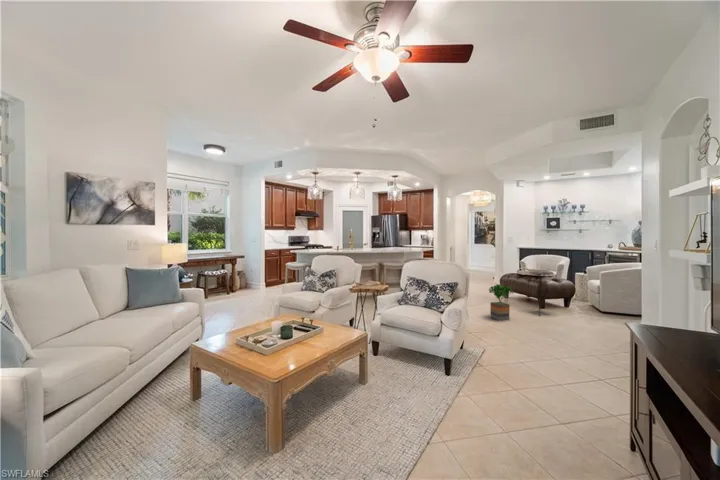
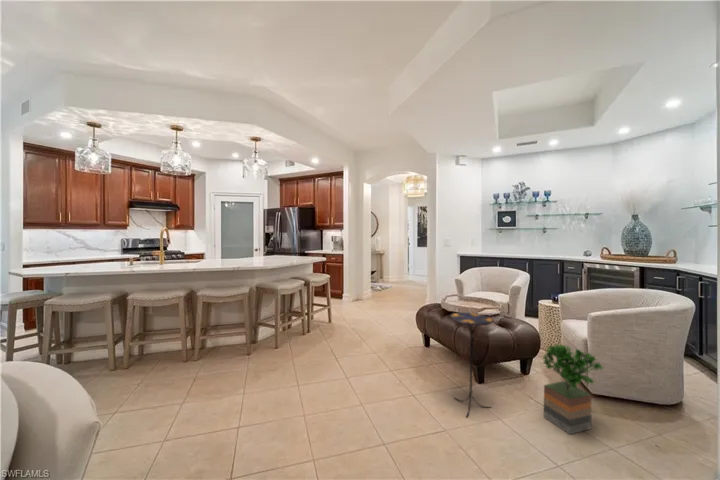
potted tree: present [489,284,513,320] -> present [543,345,603,434]

